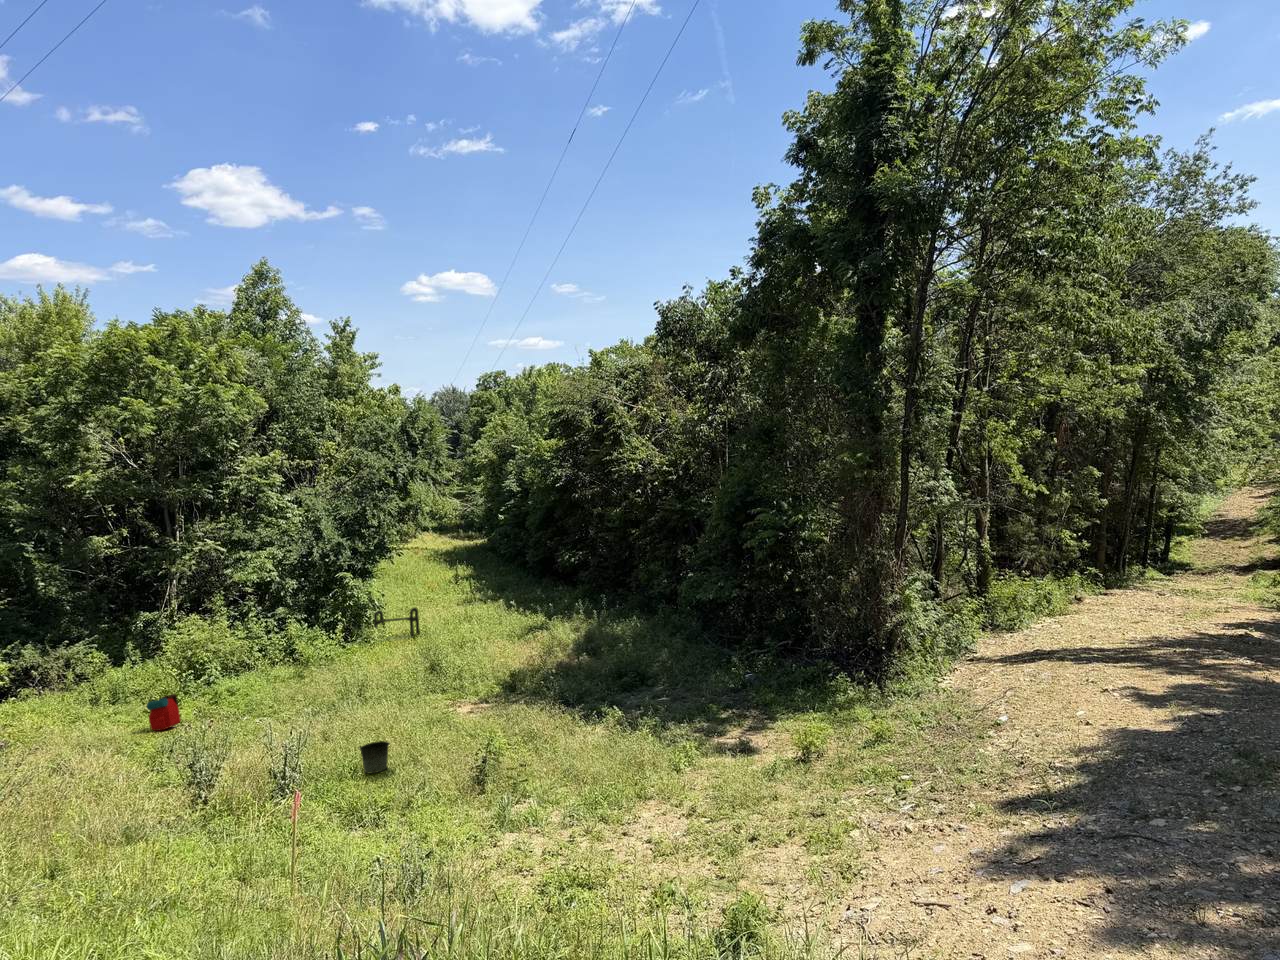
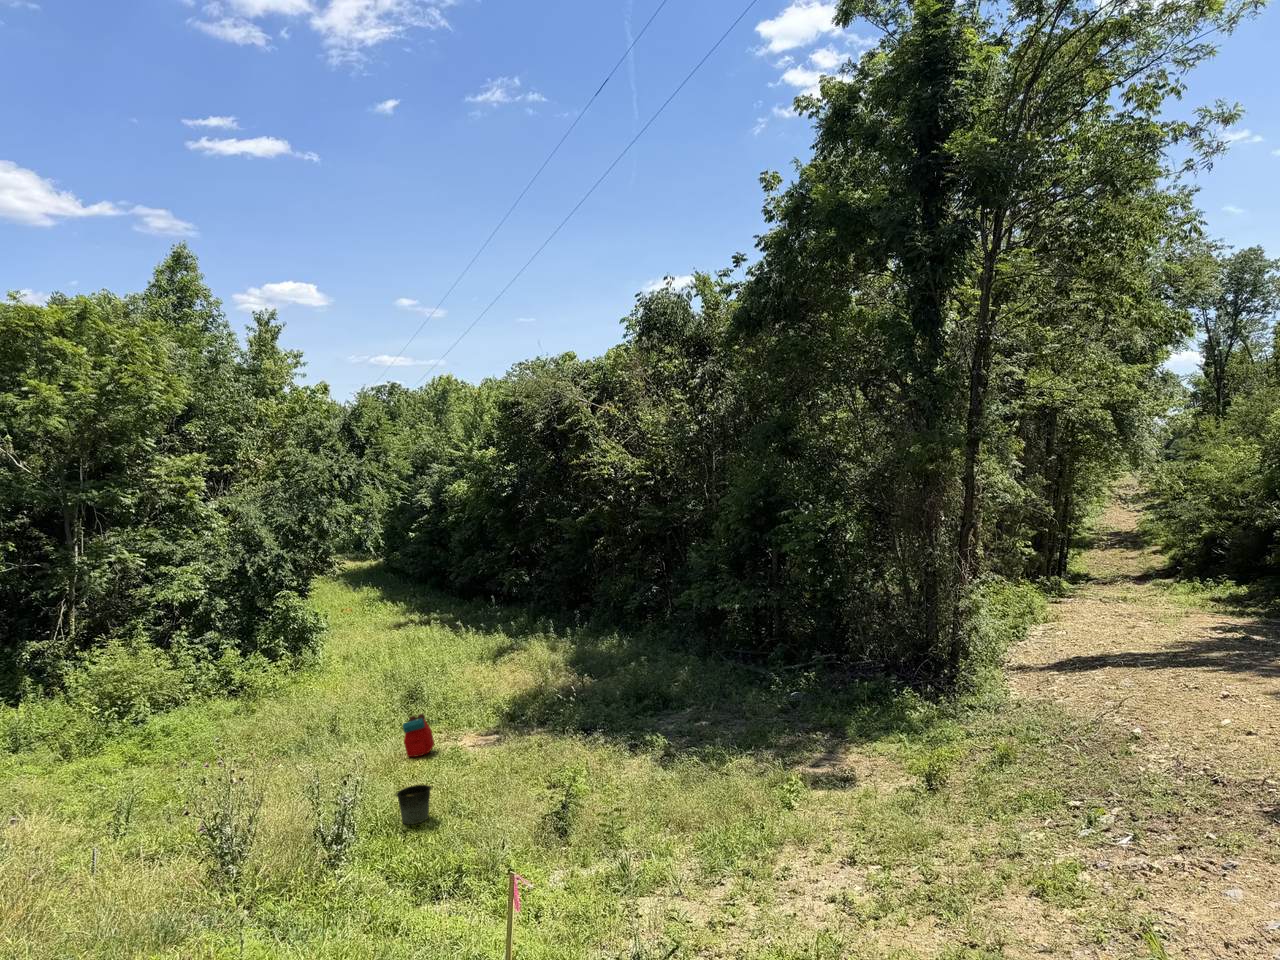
bench: present [374,608,420,637] -> none [318,628,370,667]
backpack: present [147,694,181,731] -> present [403,713,434,757]

